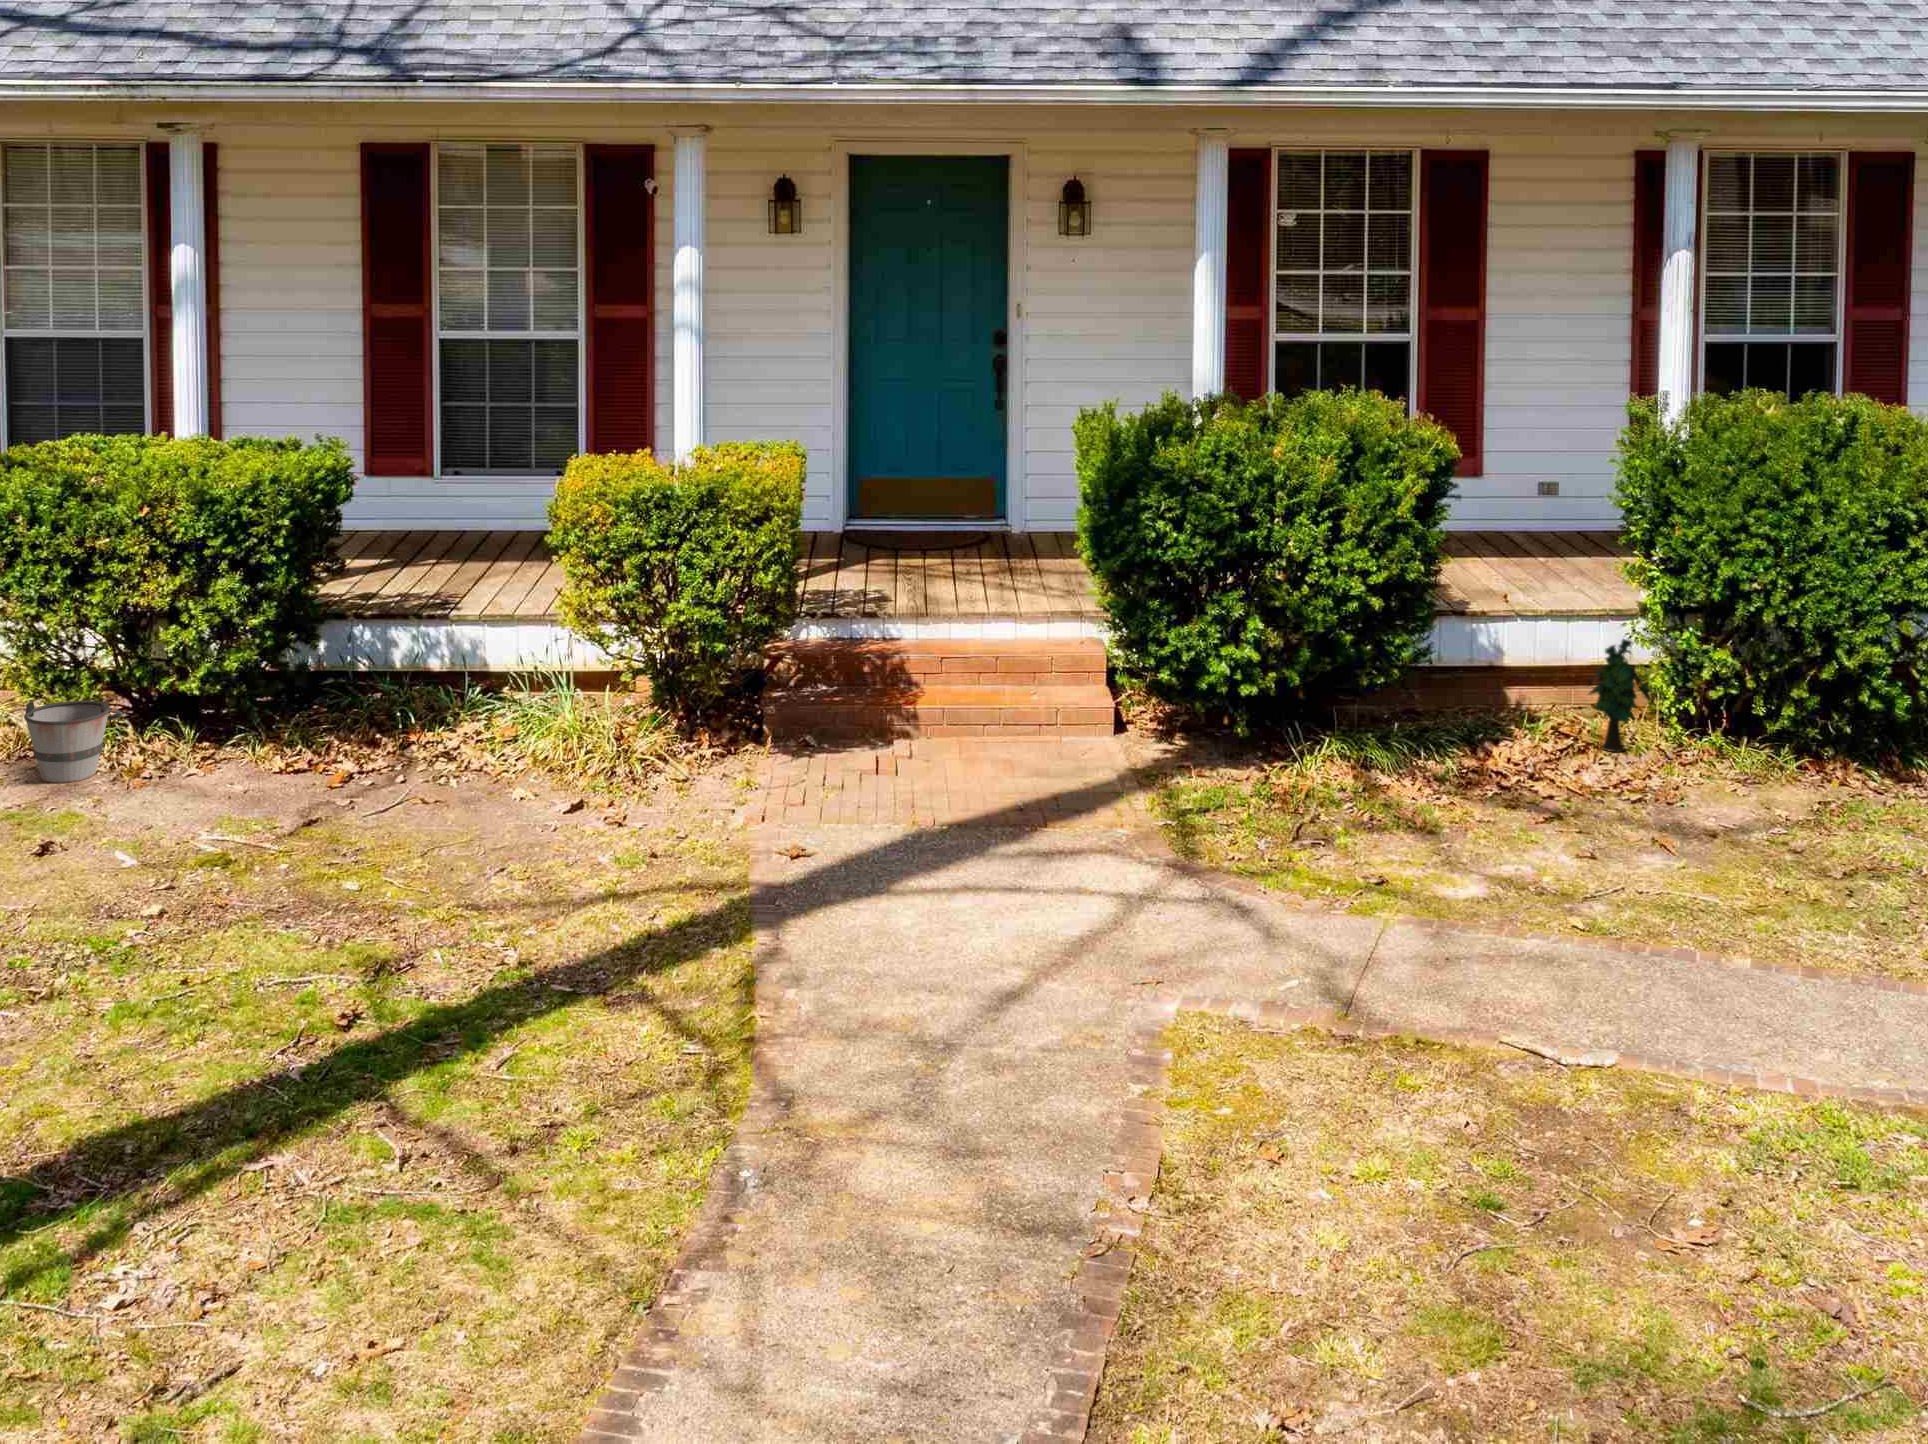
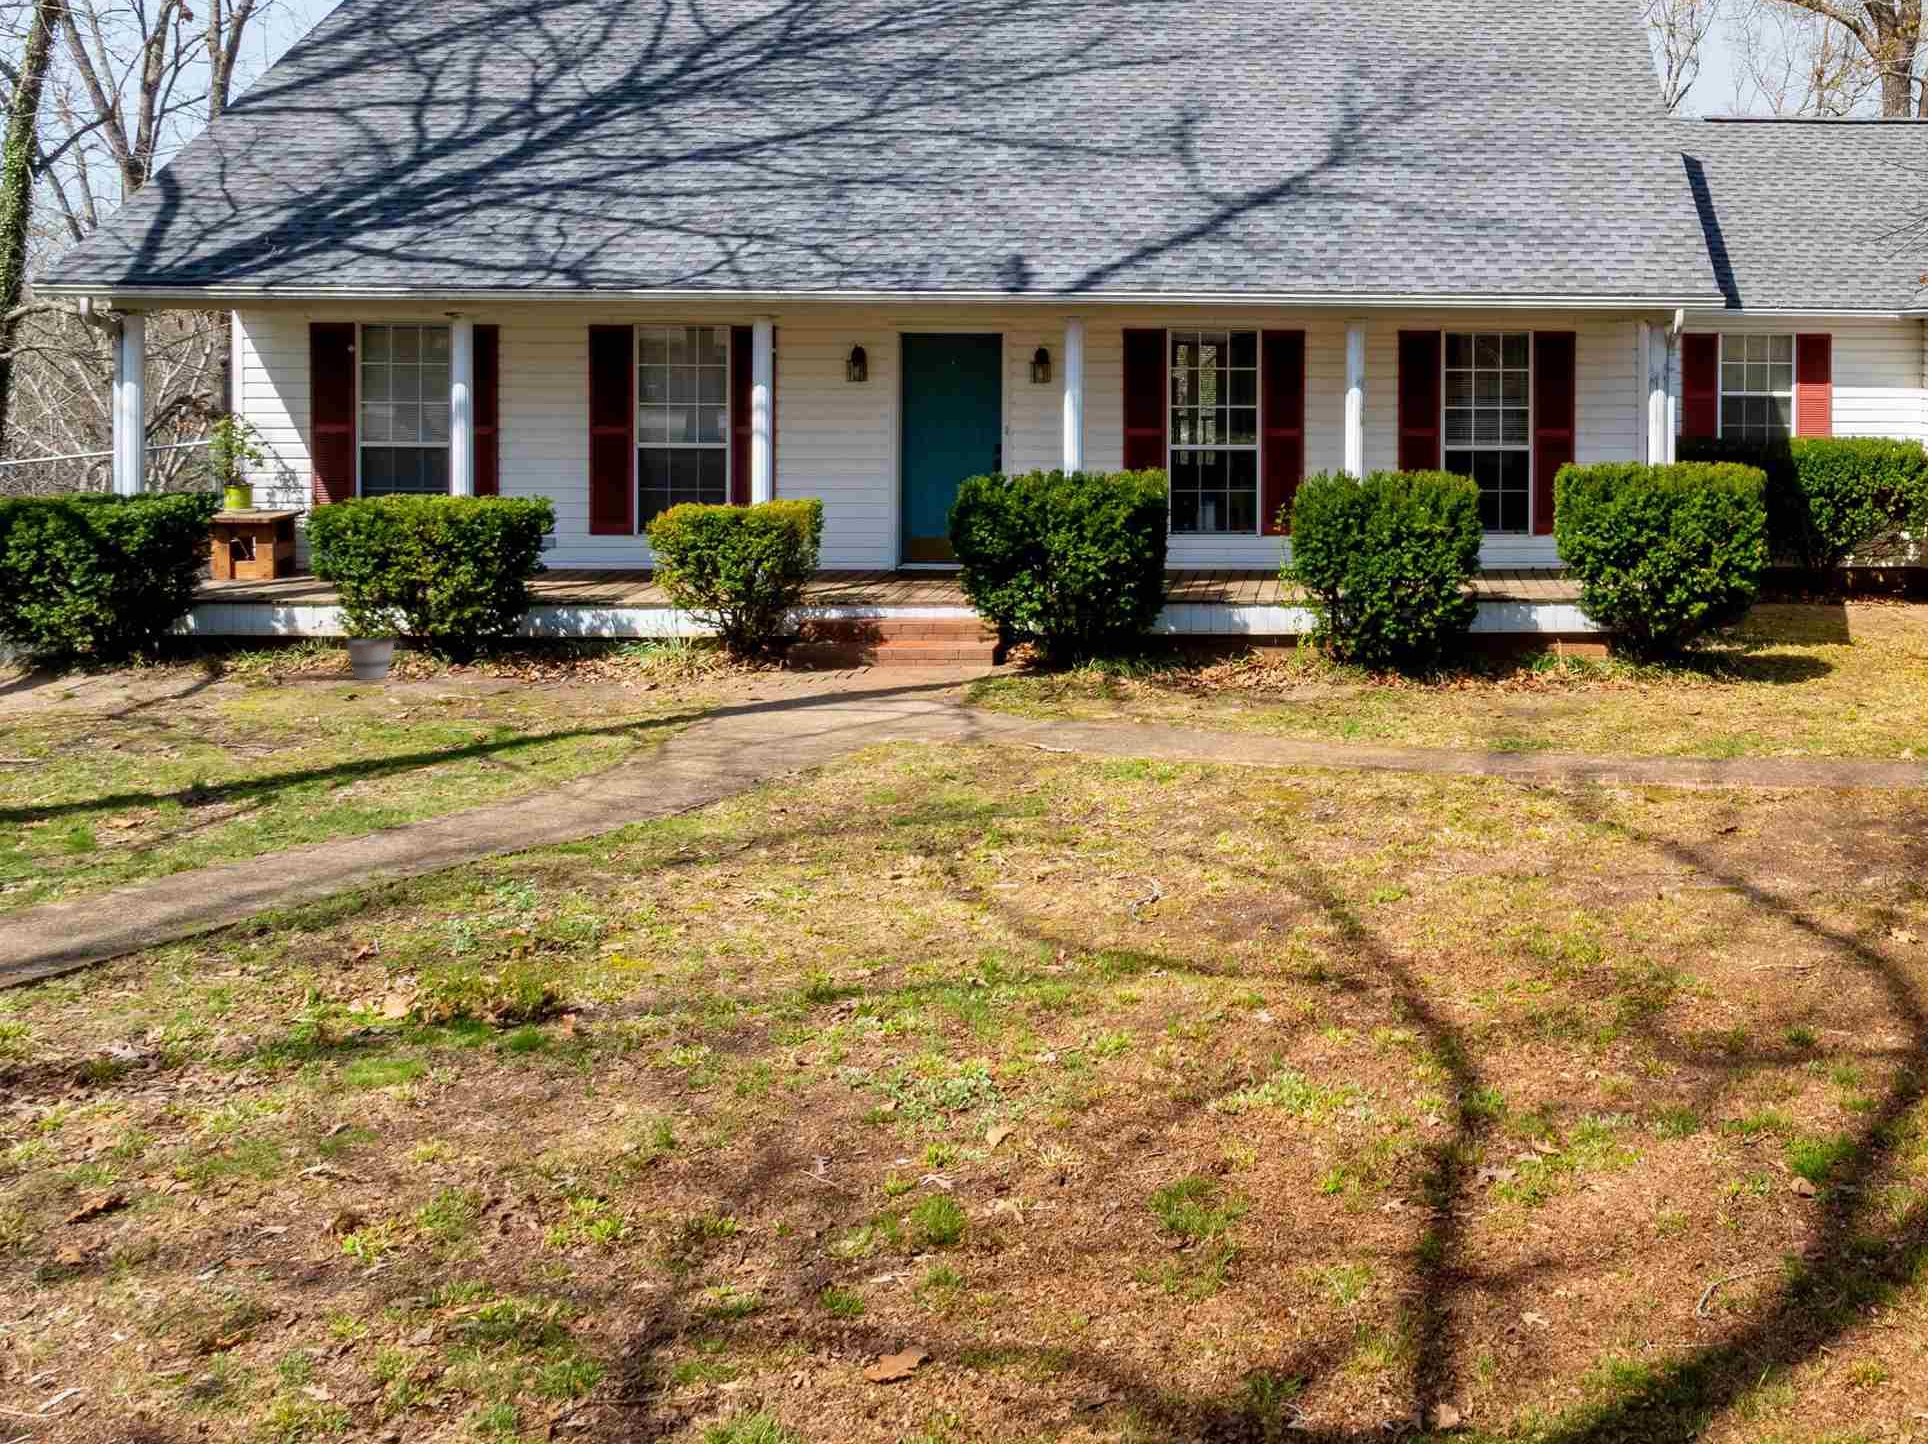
decorative plant: present [1588,639,1651,752] -> none [1260,607,1292,674]

